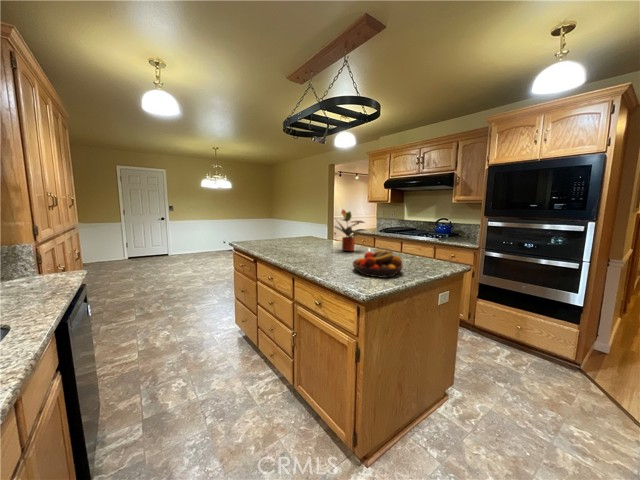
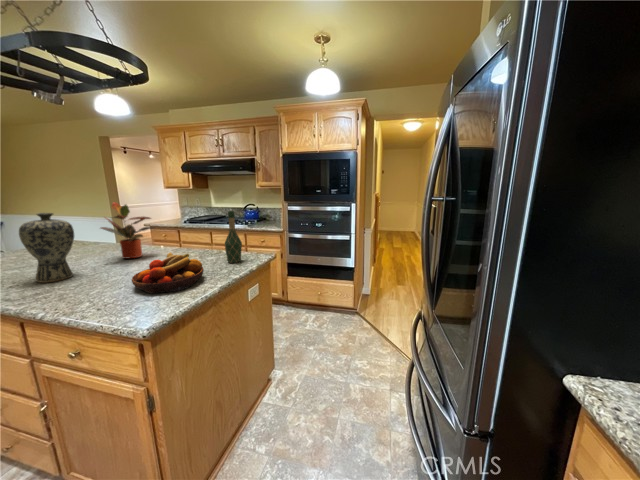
vase: none [298,213,322,258] -> present [19,213,74,283]
wine bottle: none [421,219,437,267] -> present [225,211,242,263]

